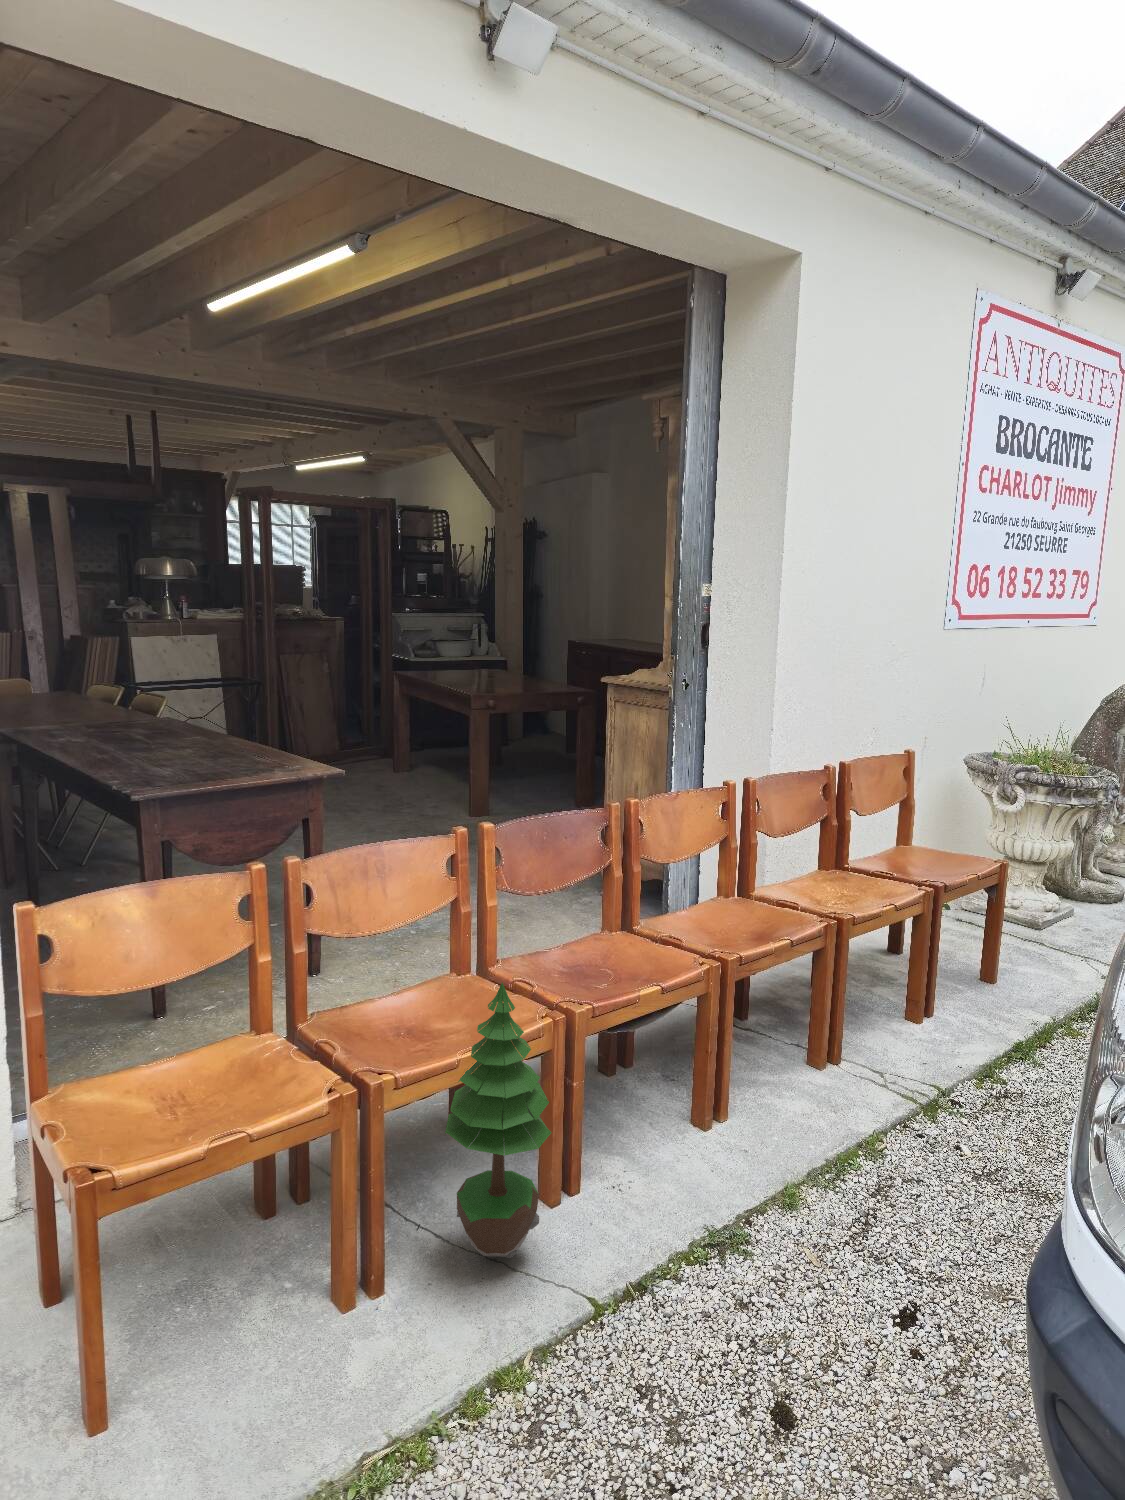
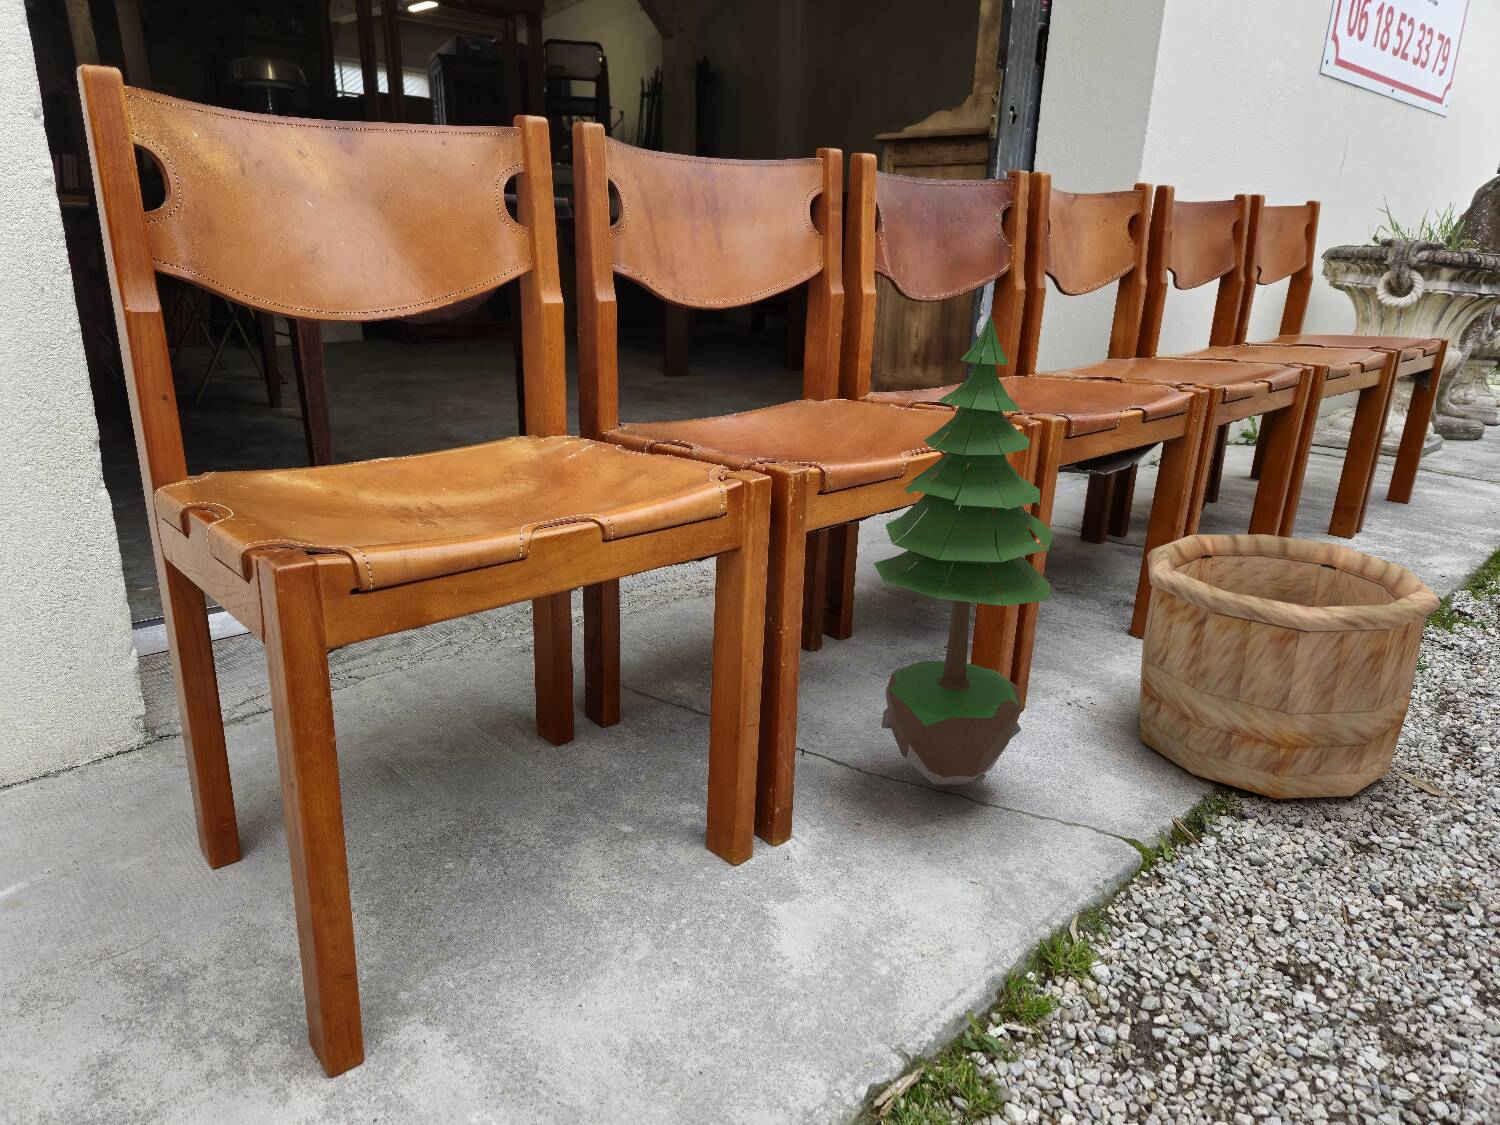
wooden bucket: none [635,1078,801,1272] -> present [1139,534,1440,799]

